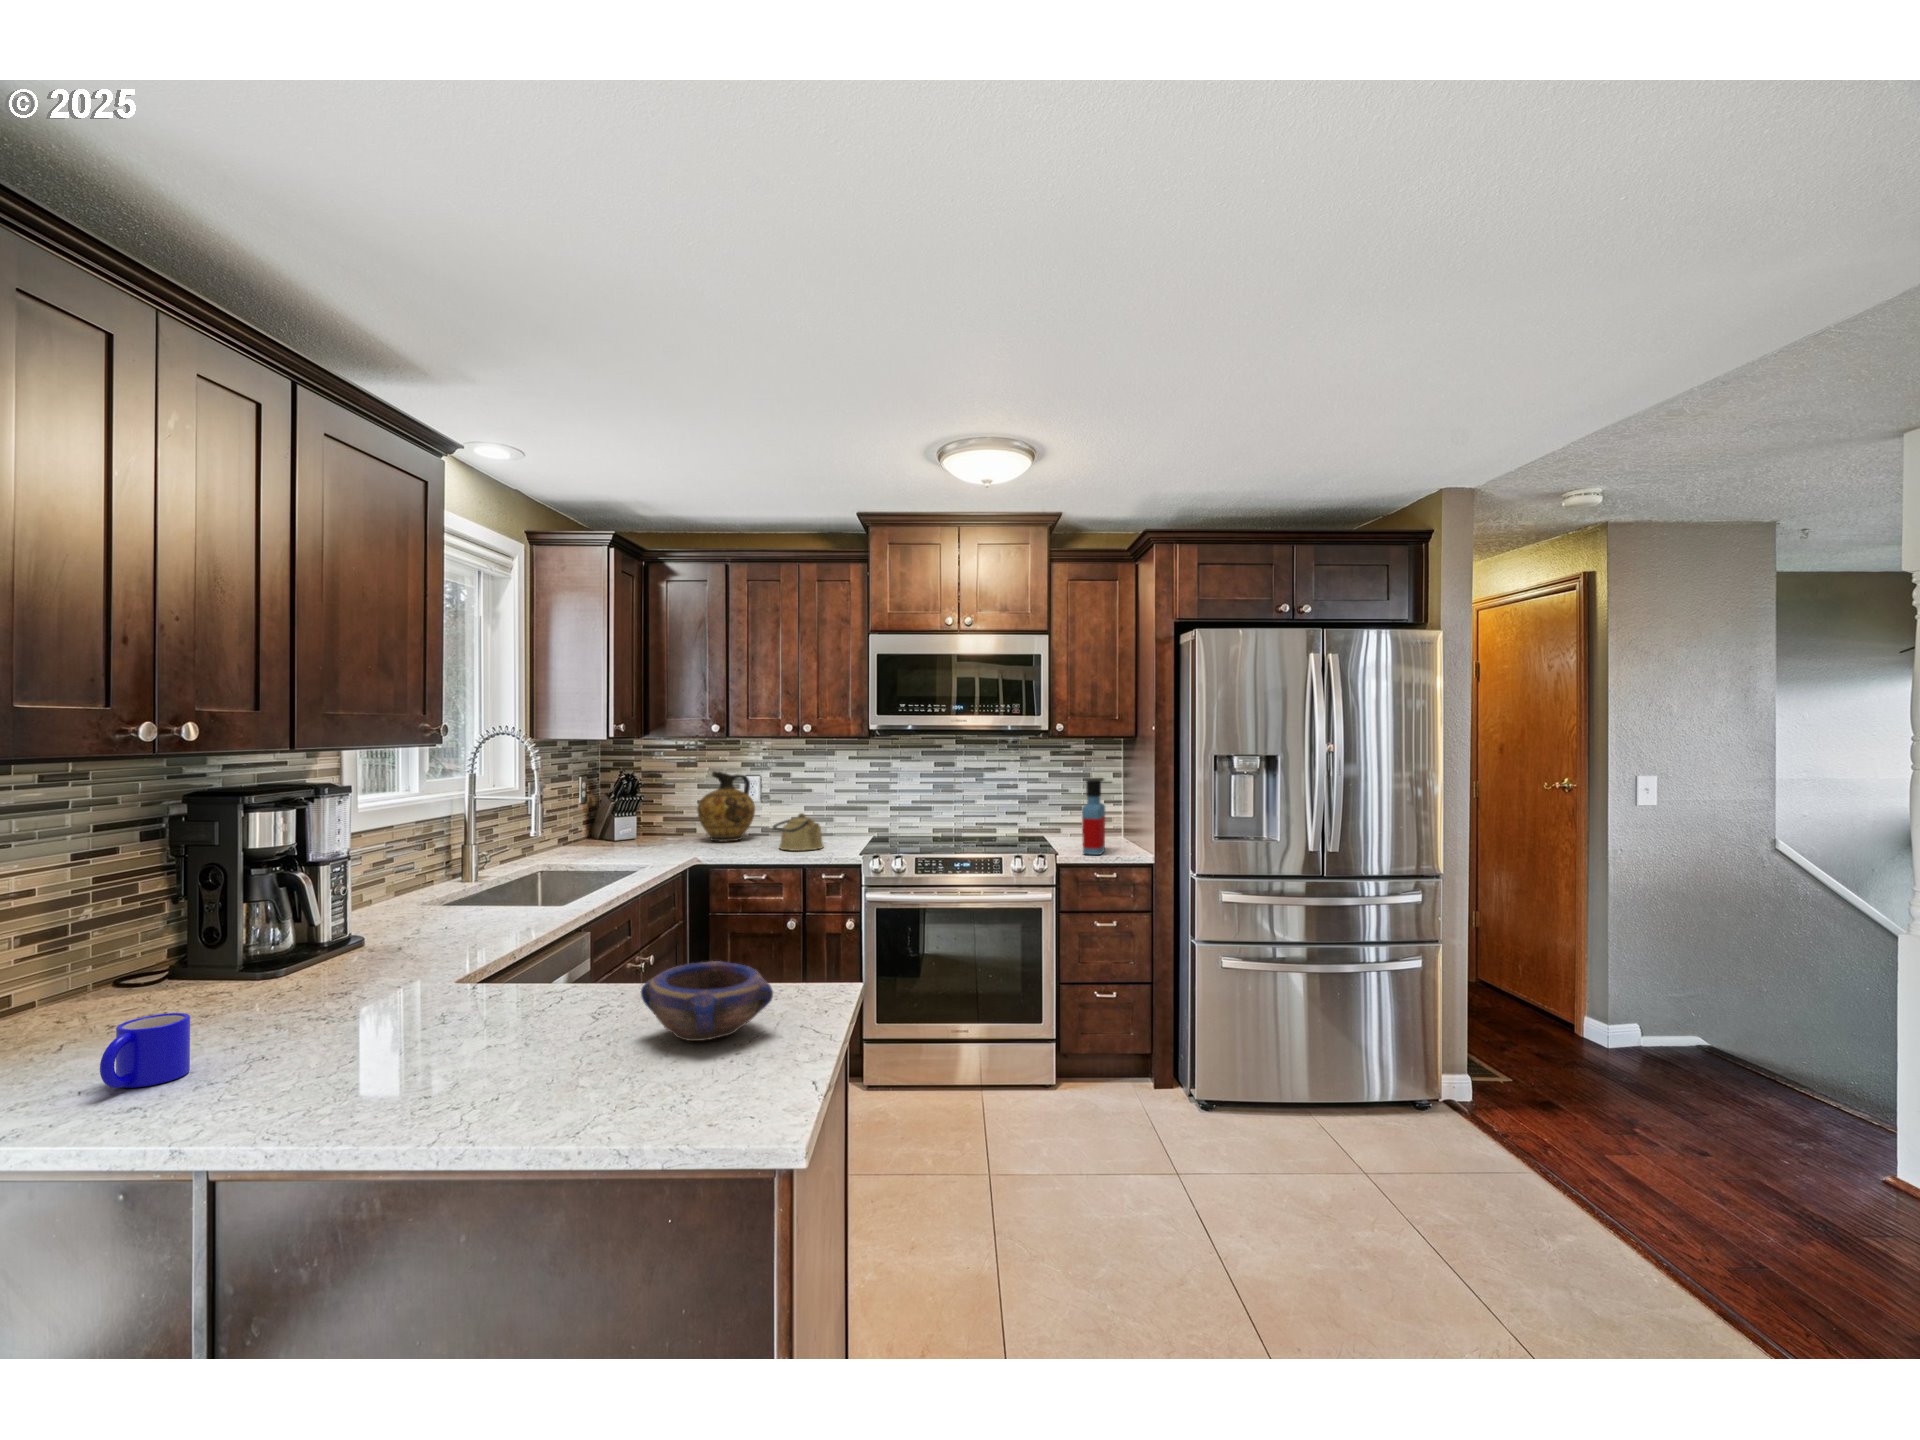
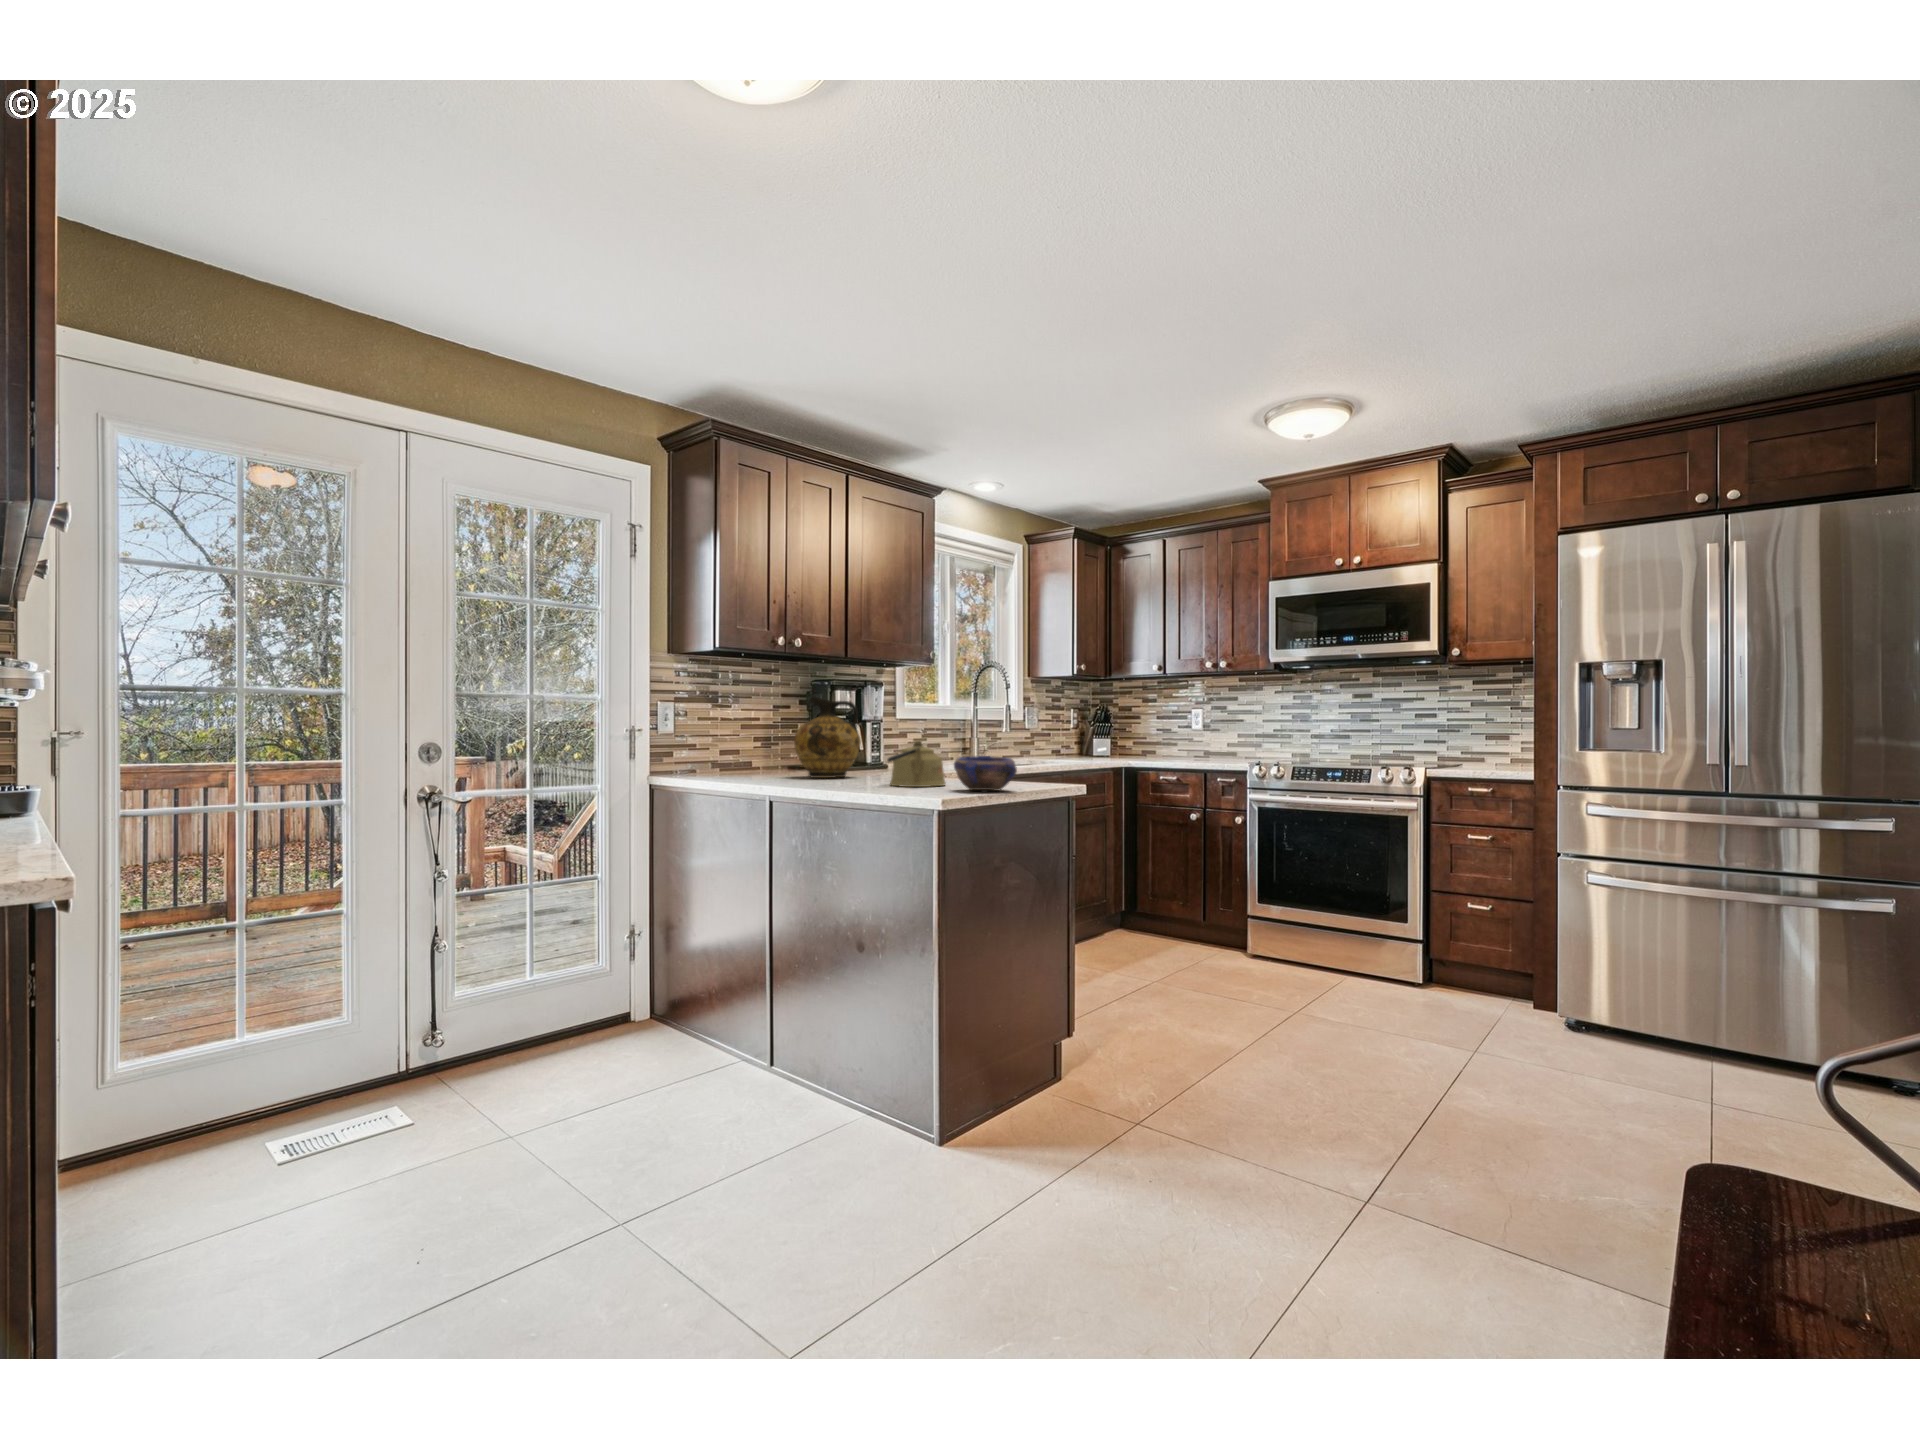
ceramic jug: present [697,771,755,842] -> present [794,696,861,778]
bottle: present [1082,780,1105,855] -> none [1453,699,1489,768]
kettle: present [773,813,823,851] -> present [888,741,946,787]
mug: present [100,1013,190,1088] -> none [754,758,786,783]

